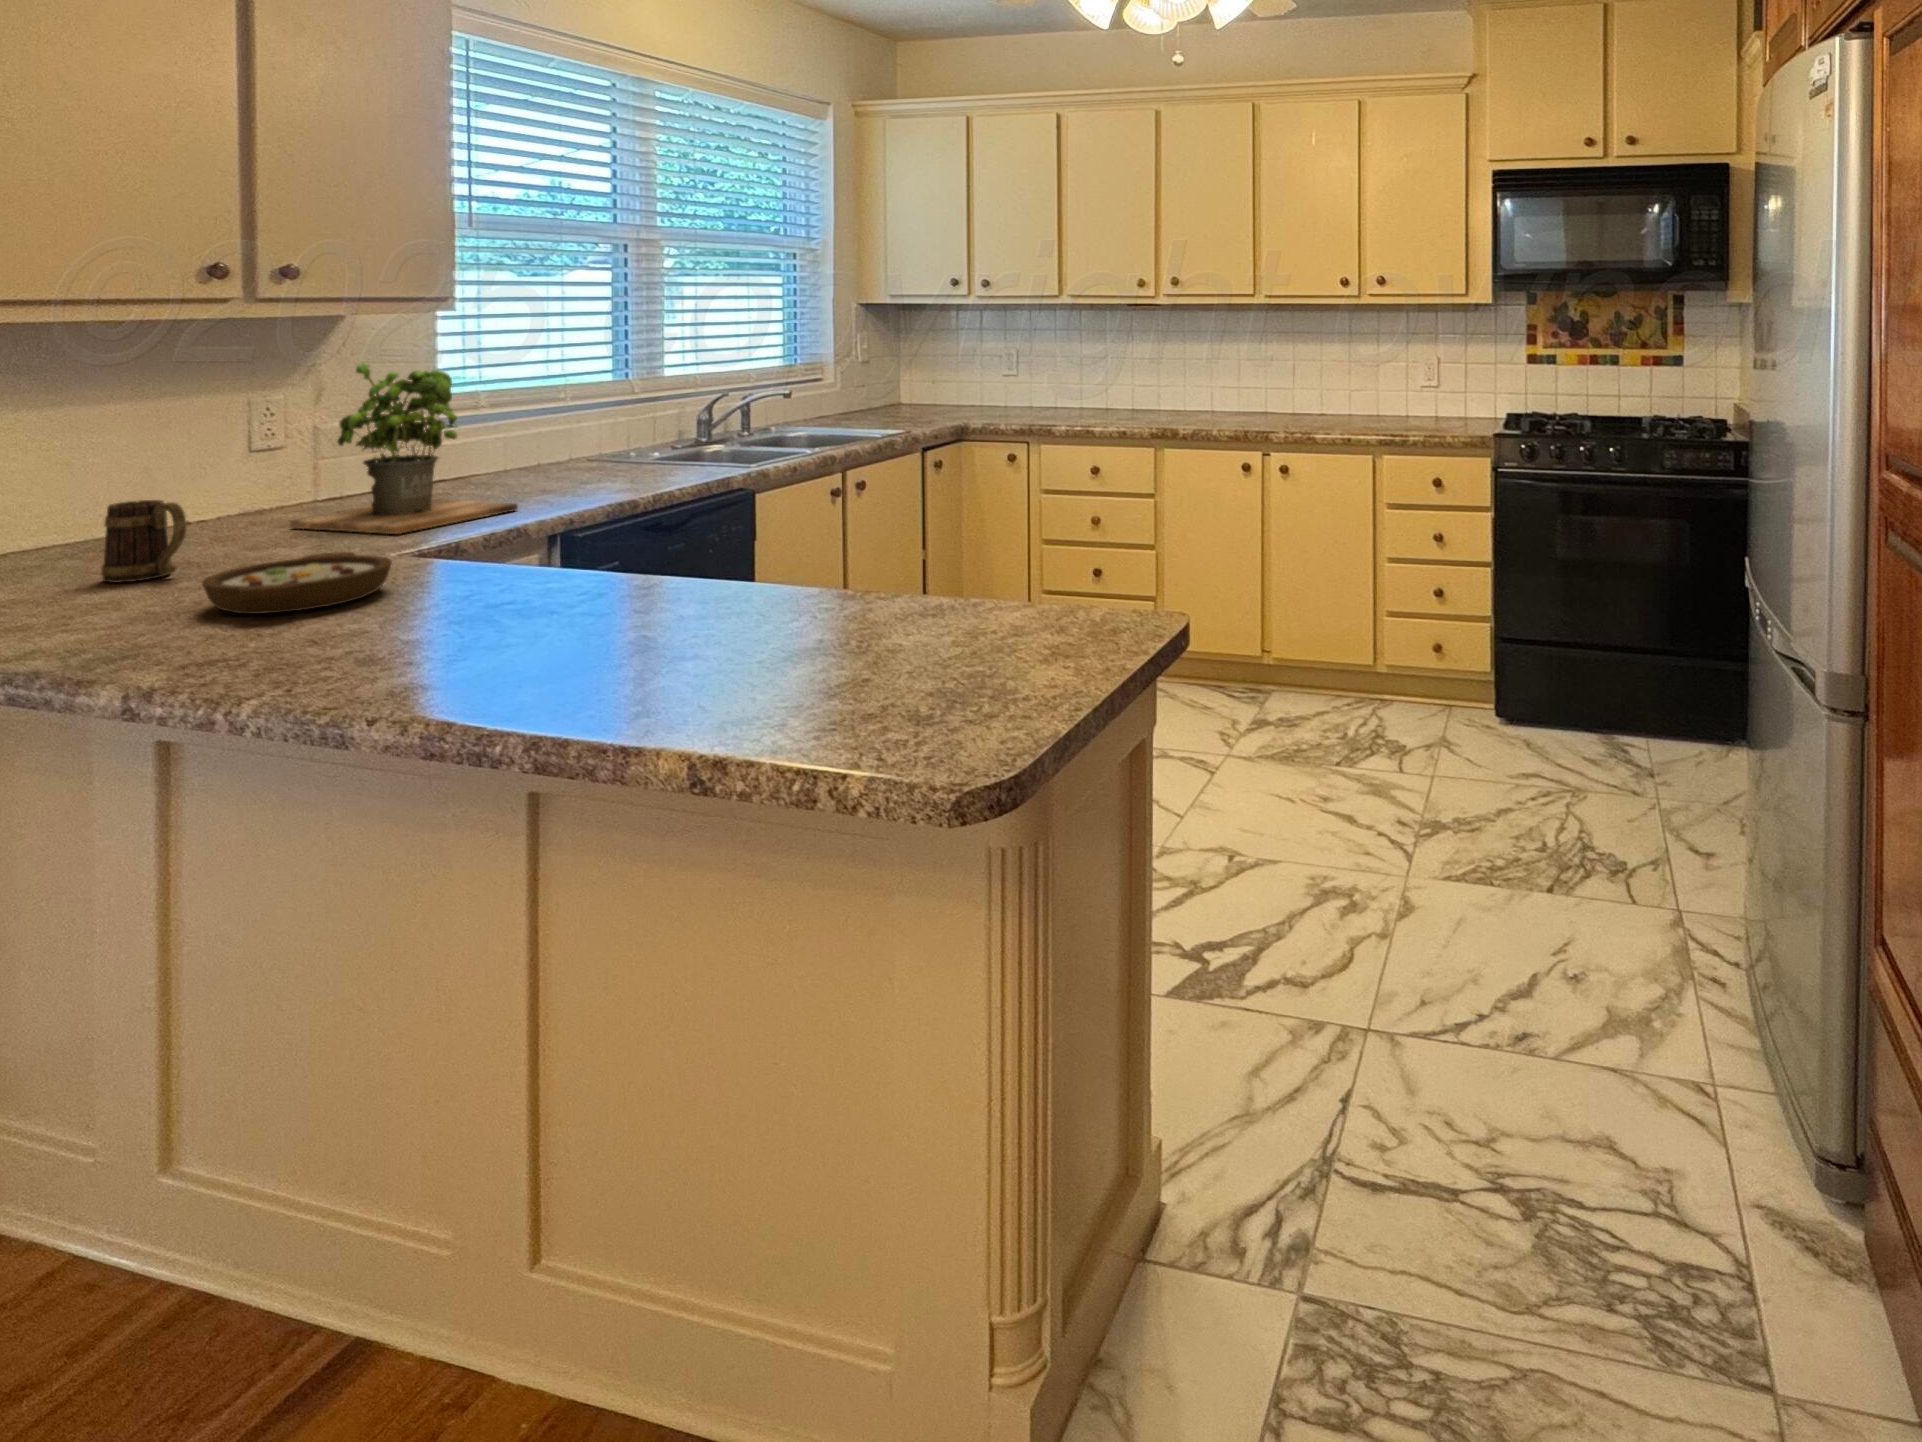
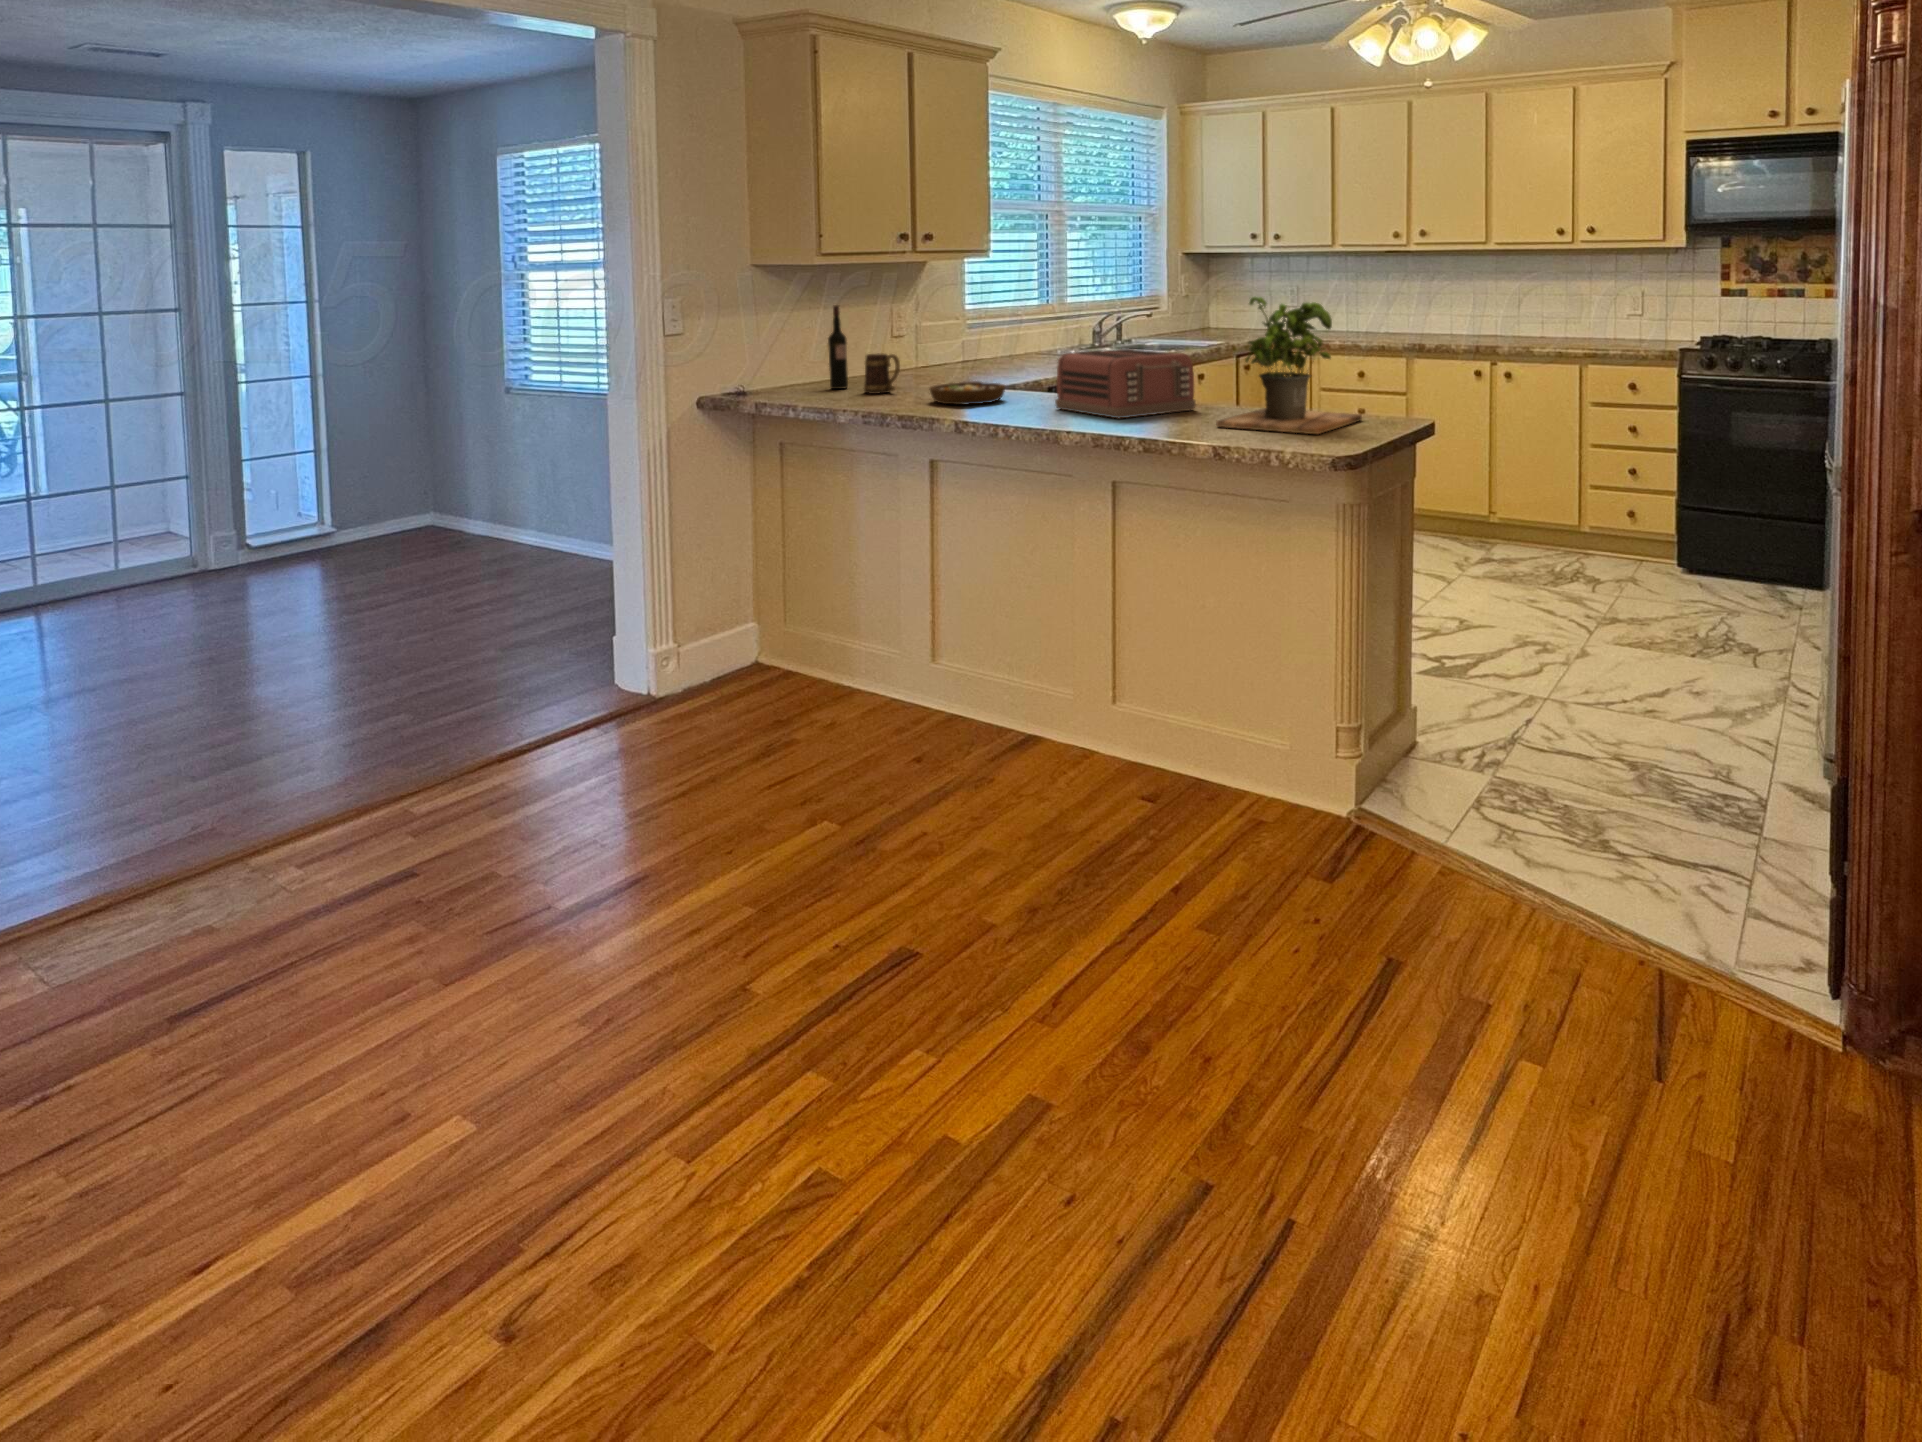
potted plant: present [290,363,518,534] -> present [1216,297,1362,434]
wine bottle: none [41,405,93,570] -> present [828,305,848,389]
toaster: none [466,487,758,649] -> present [1055,349,1196,419]

